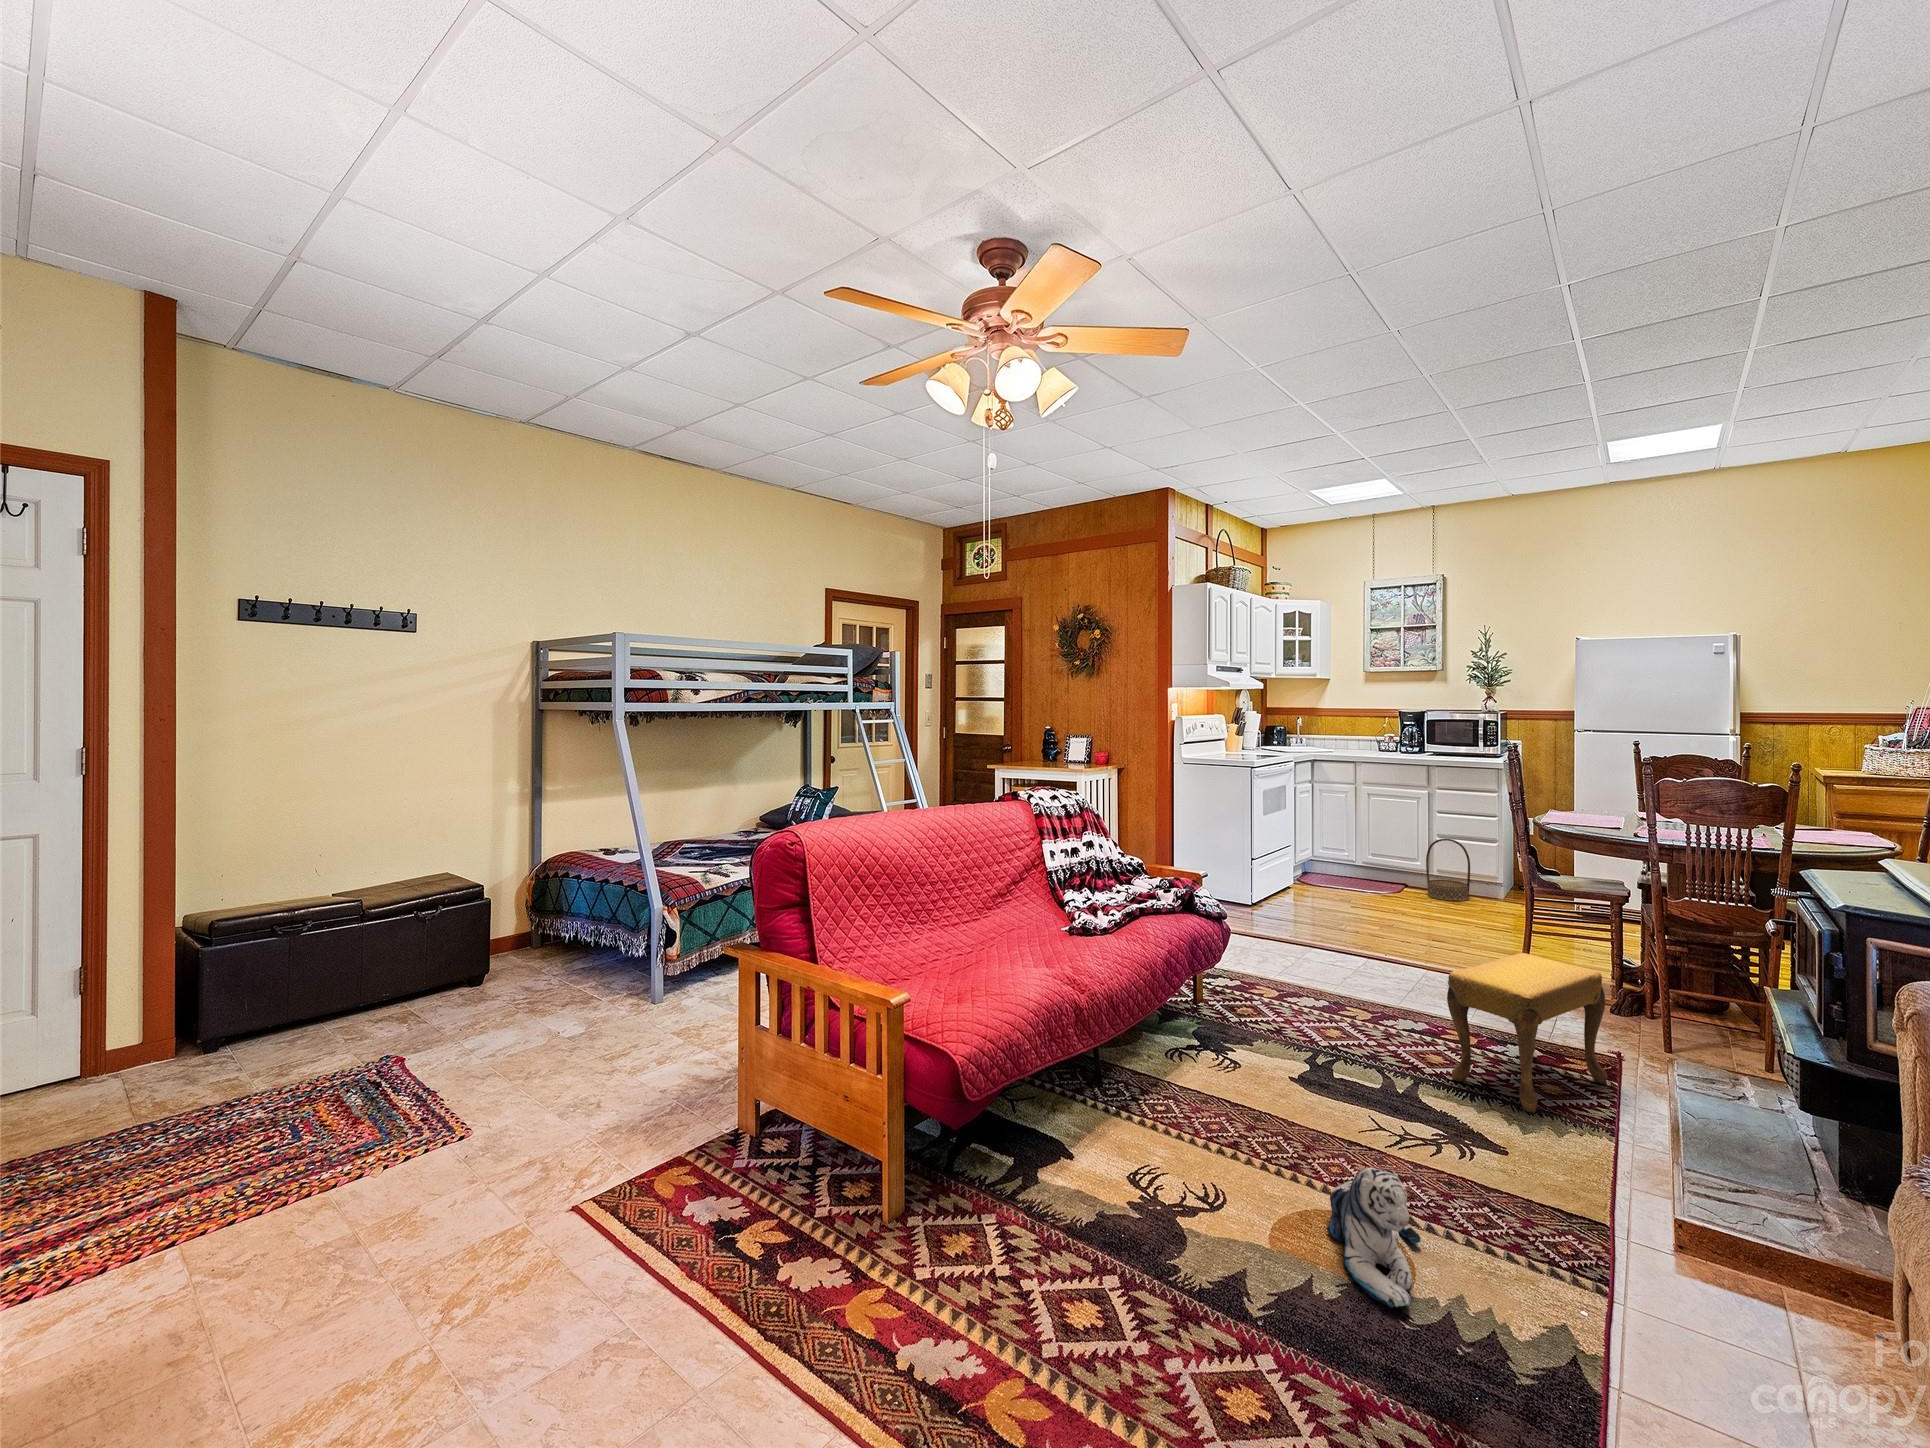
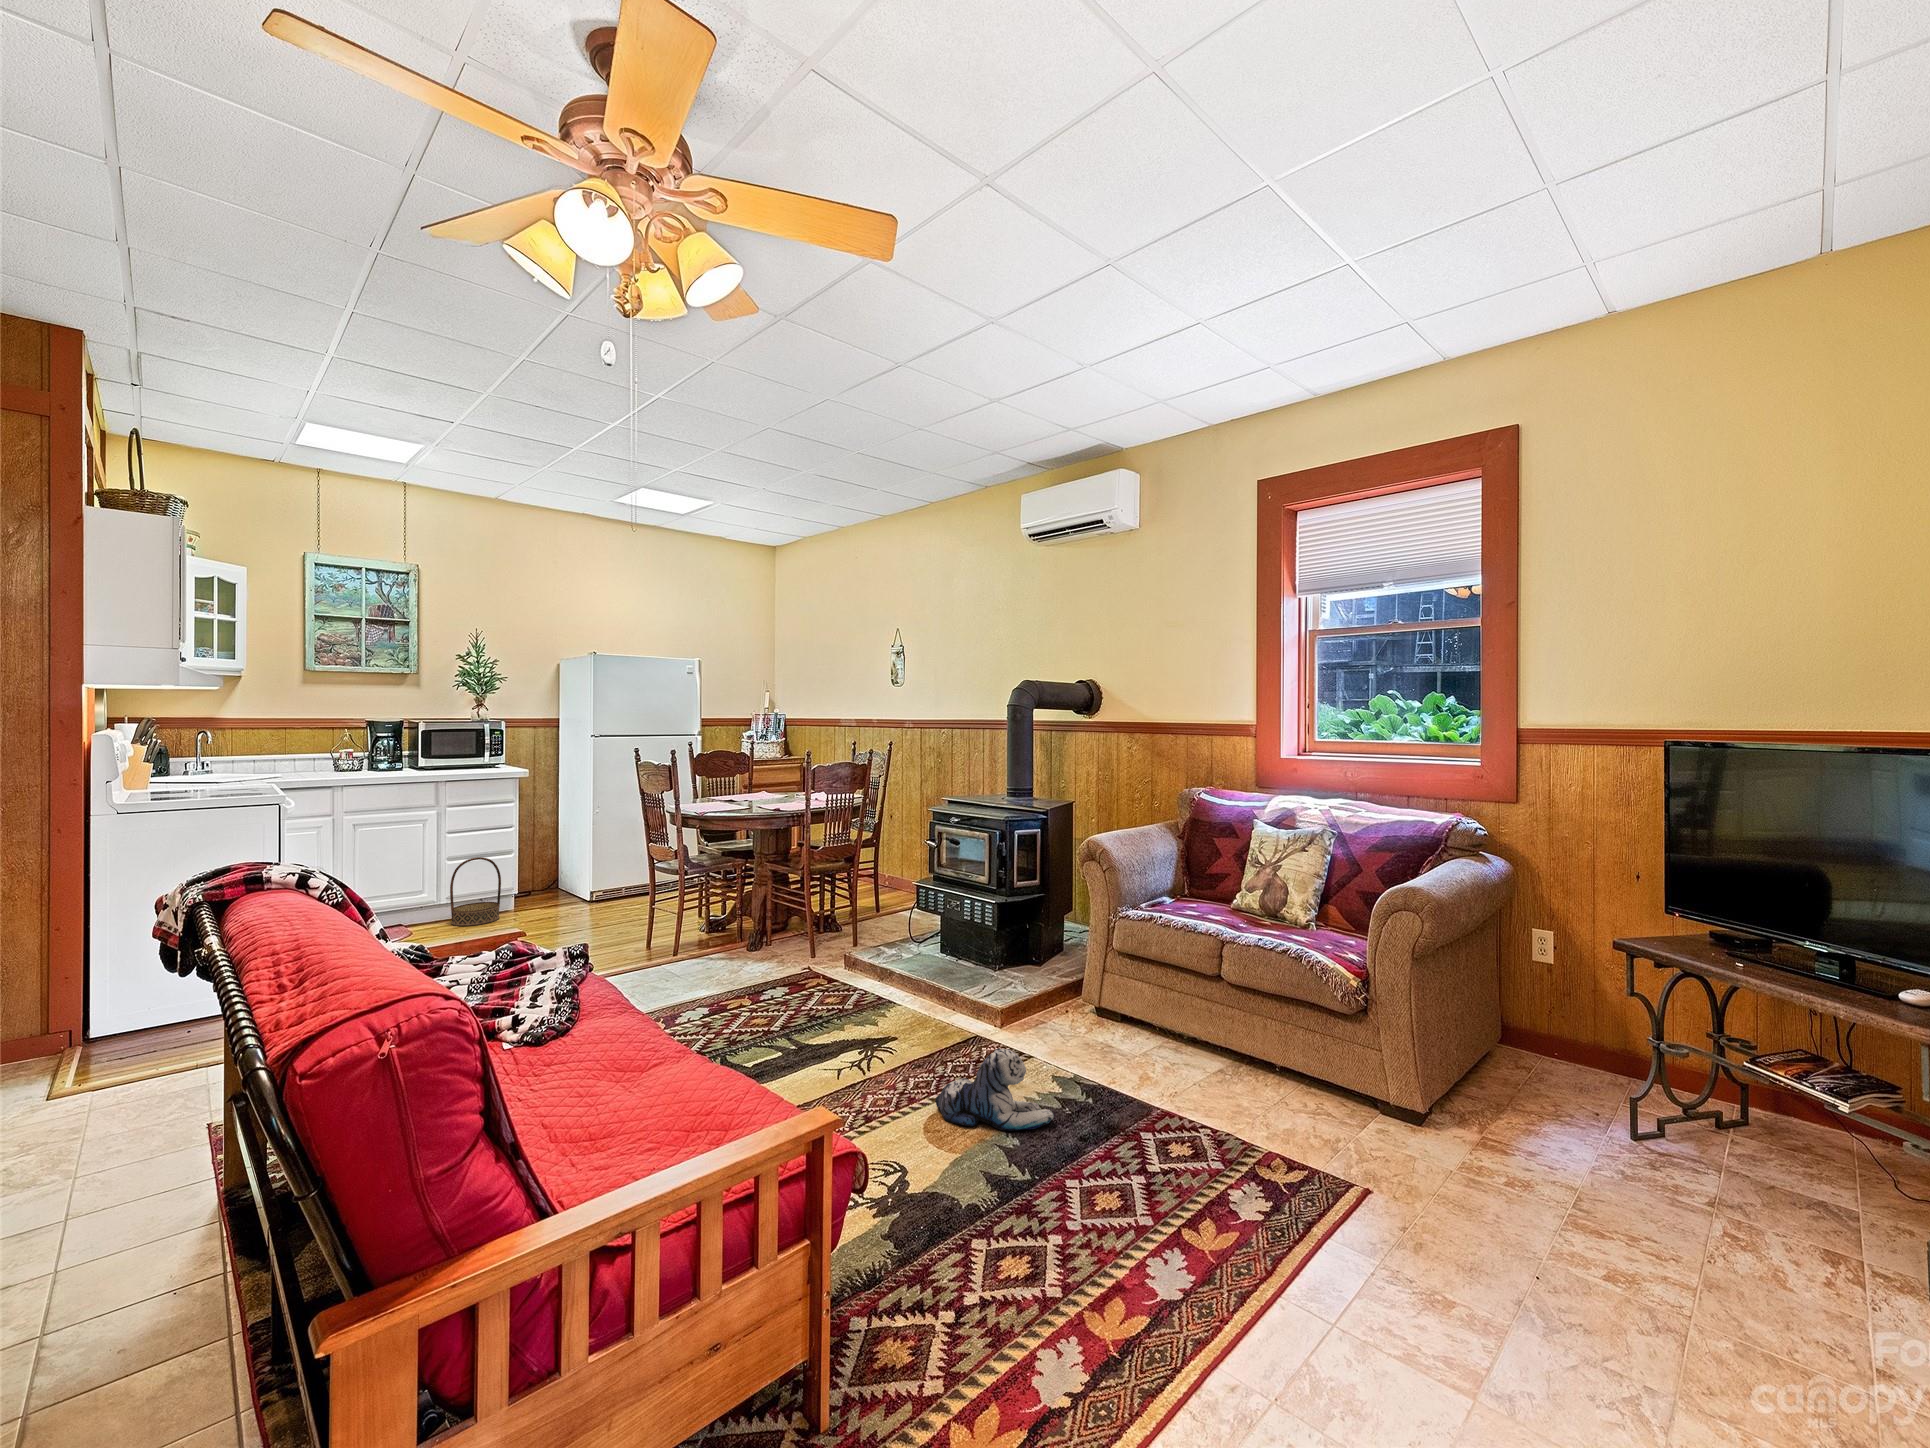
footstool: present [1447,953,1607,1113] -> none [790,904,870,1025]

